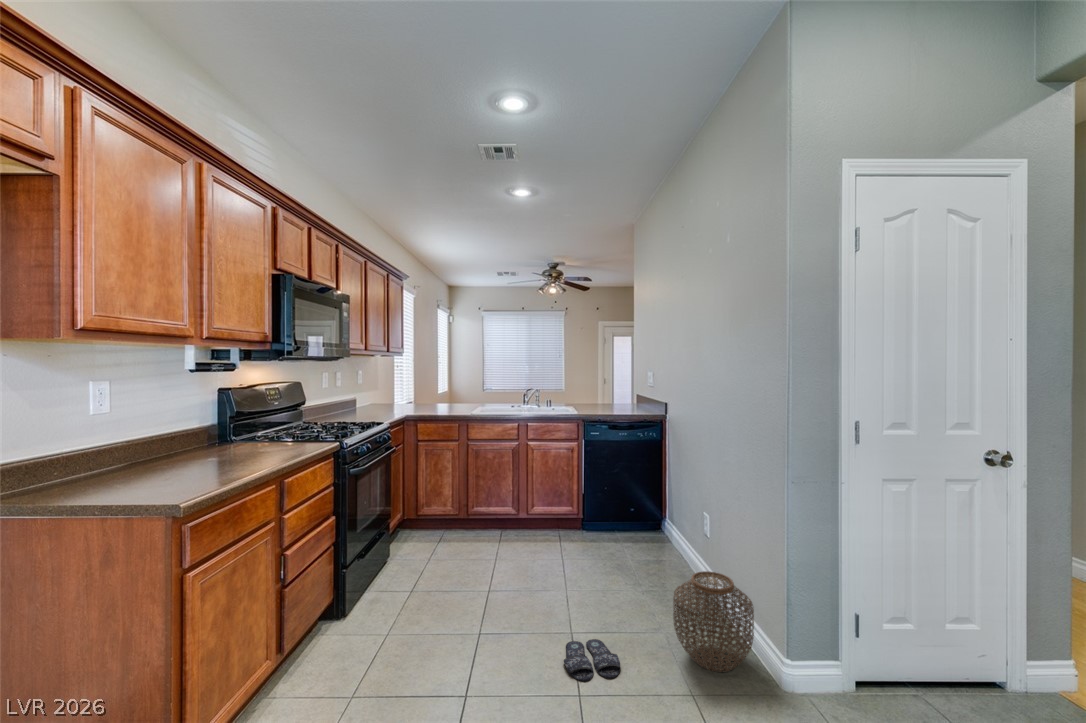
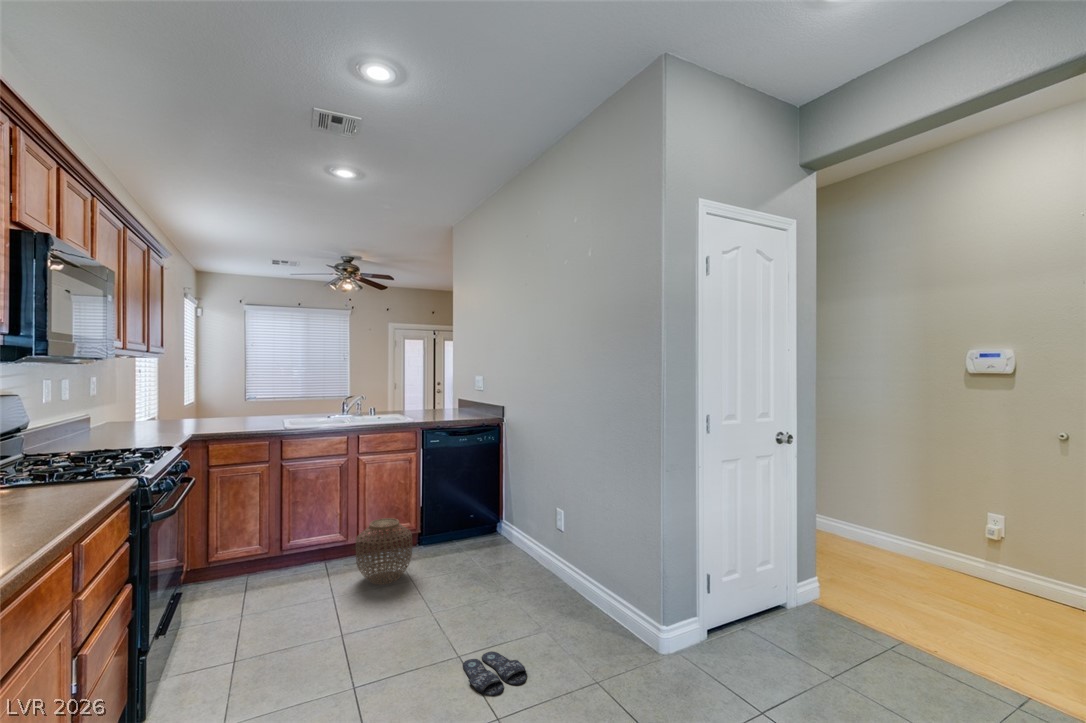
woven basket: present [673,571,754,672] -> present [356,518,412,584]

